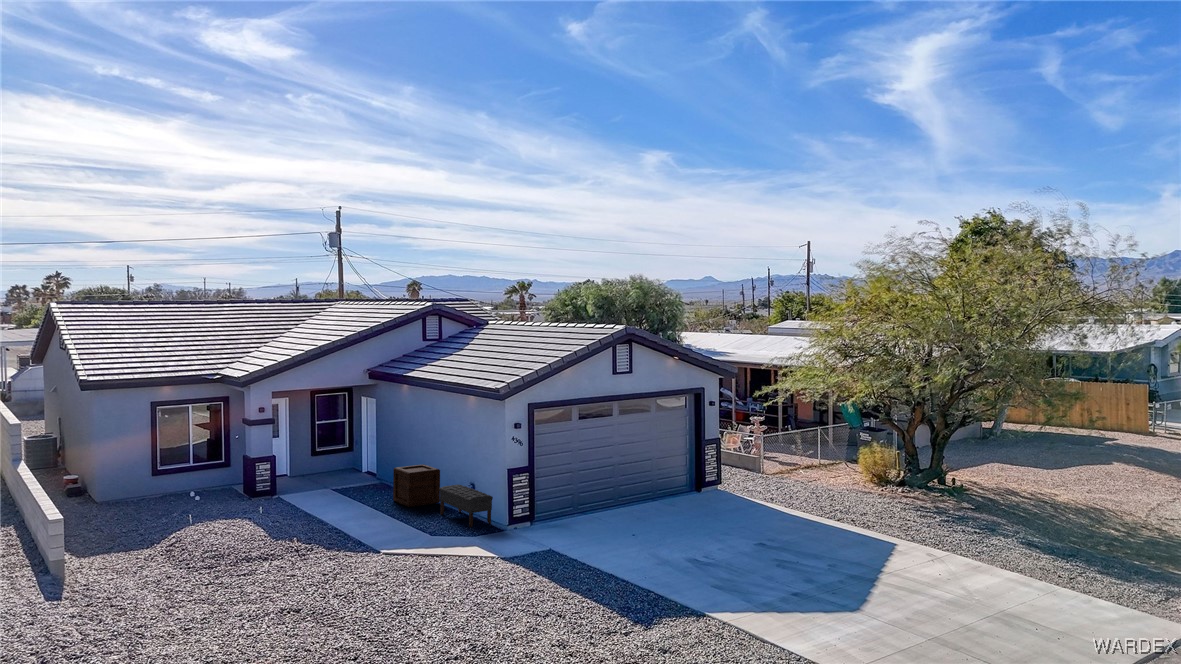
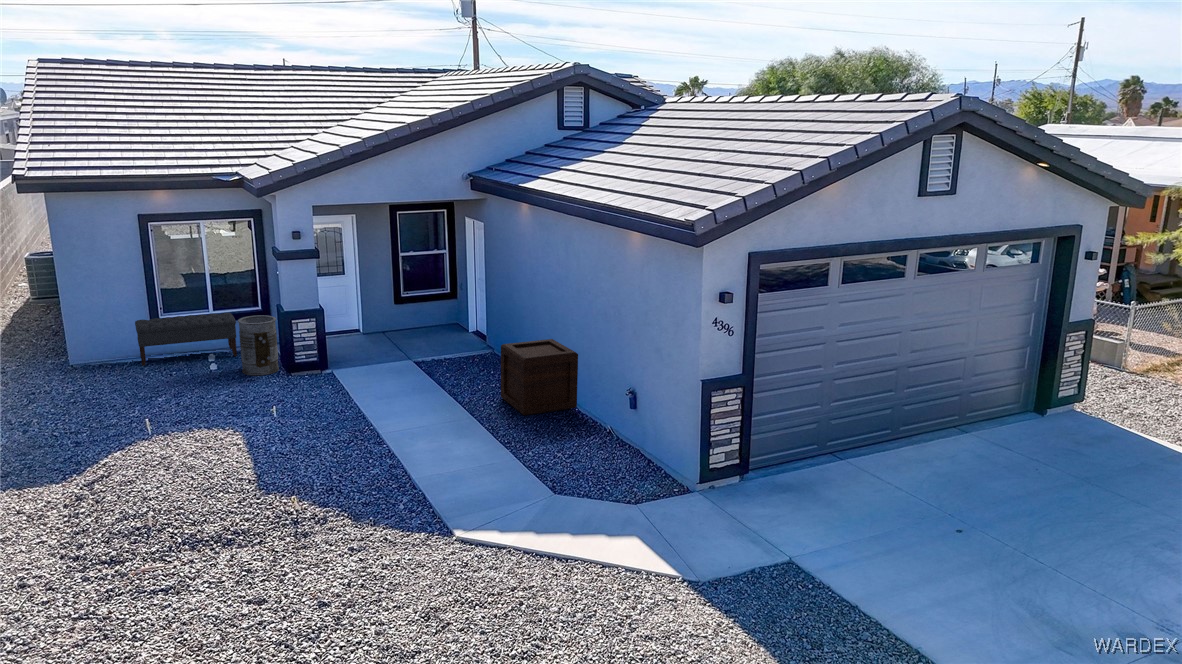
trash can: none [222,461,246,499] -> present [238,315,279,376]
bench: present [439,485,493,527] -> present [135,313,237,366]

